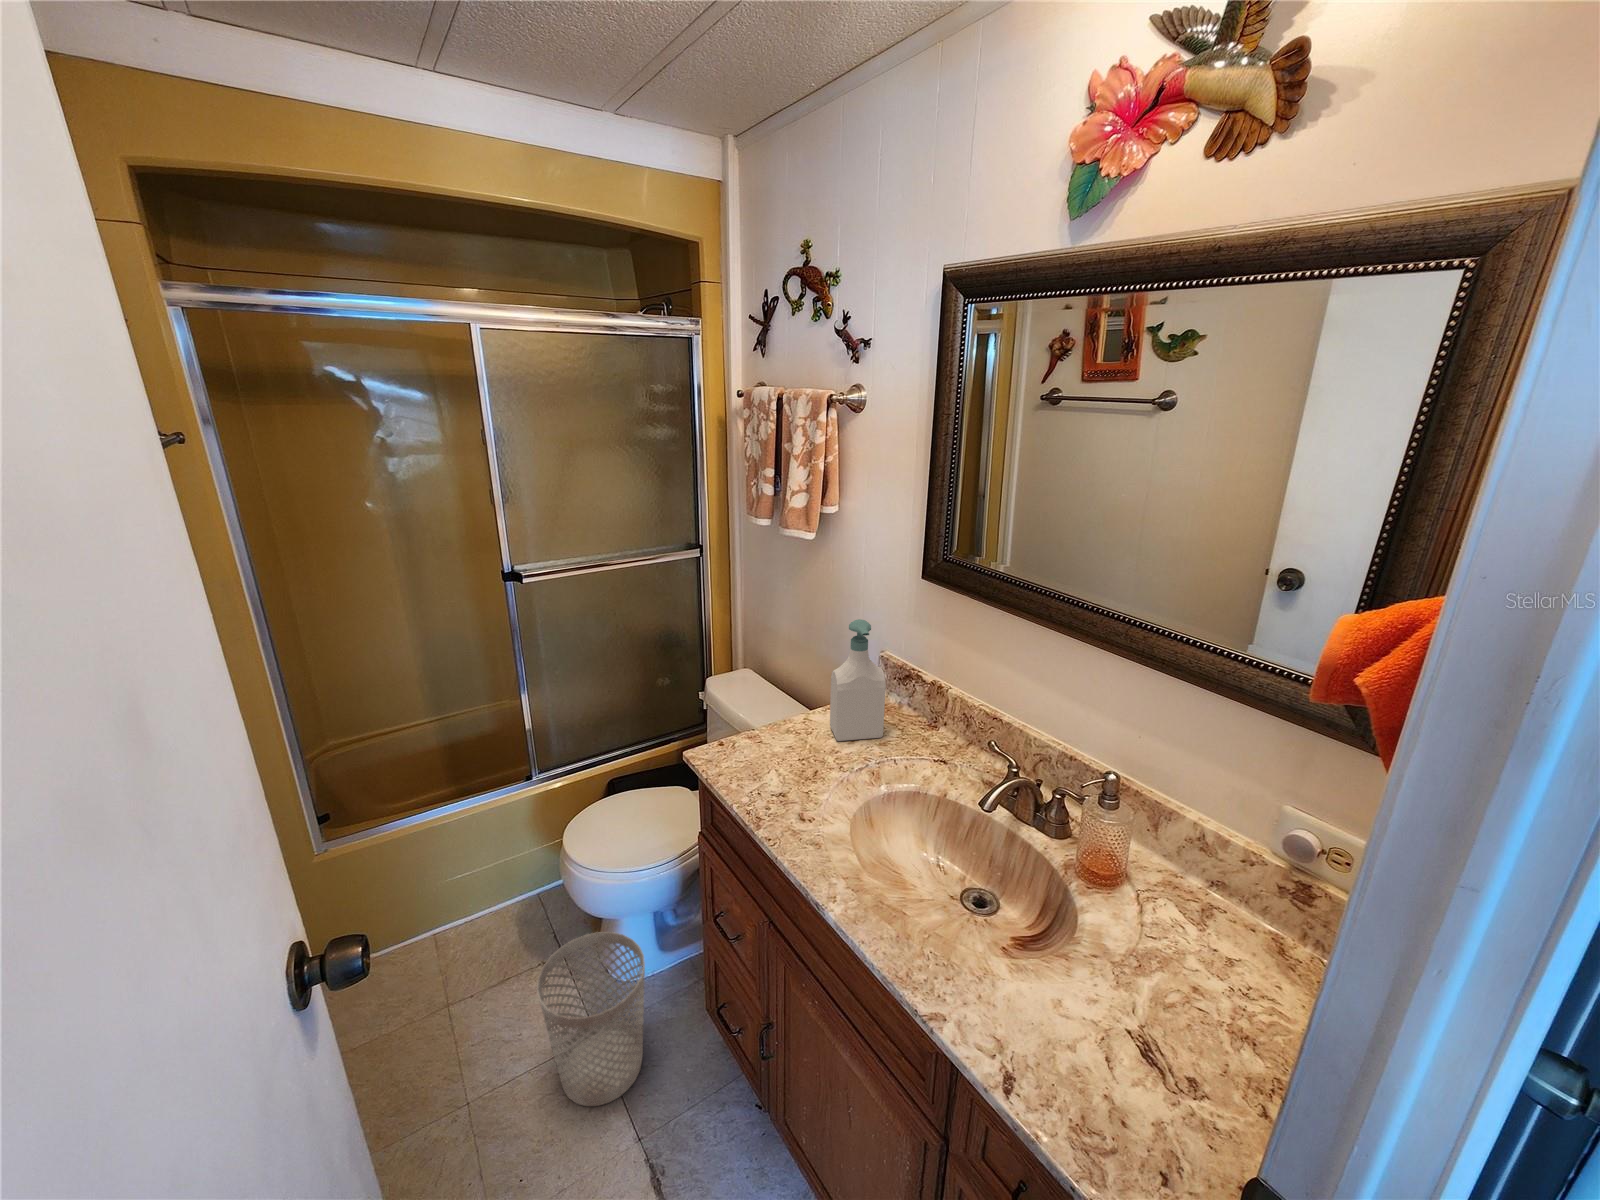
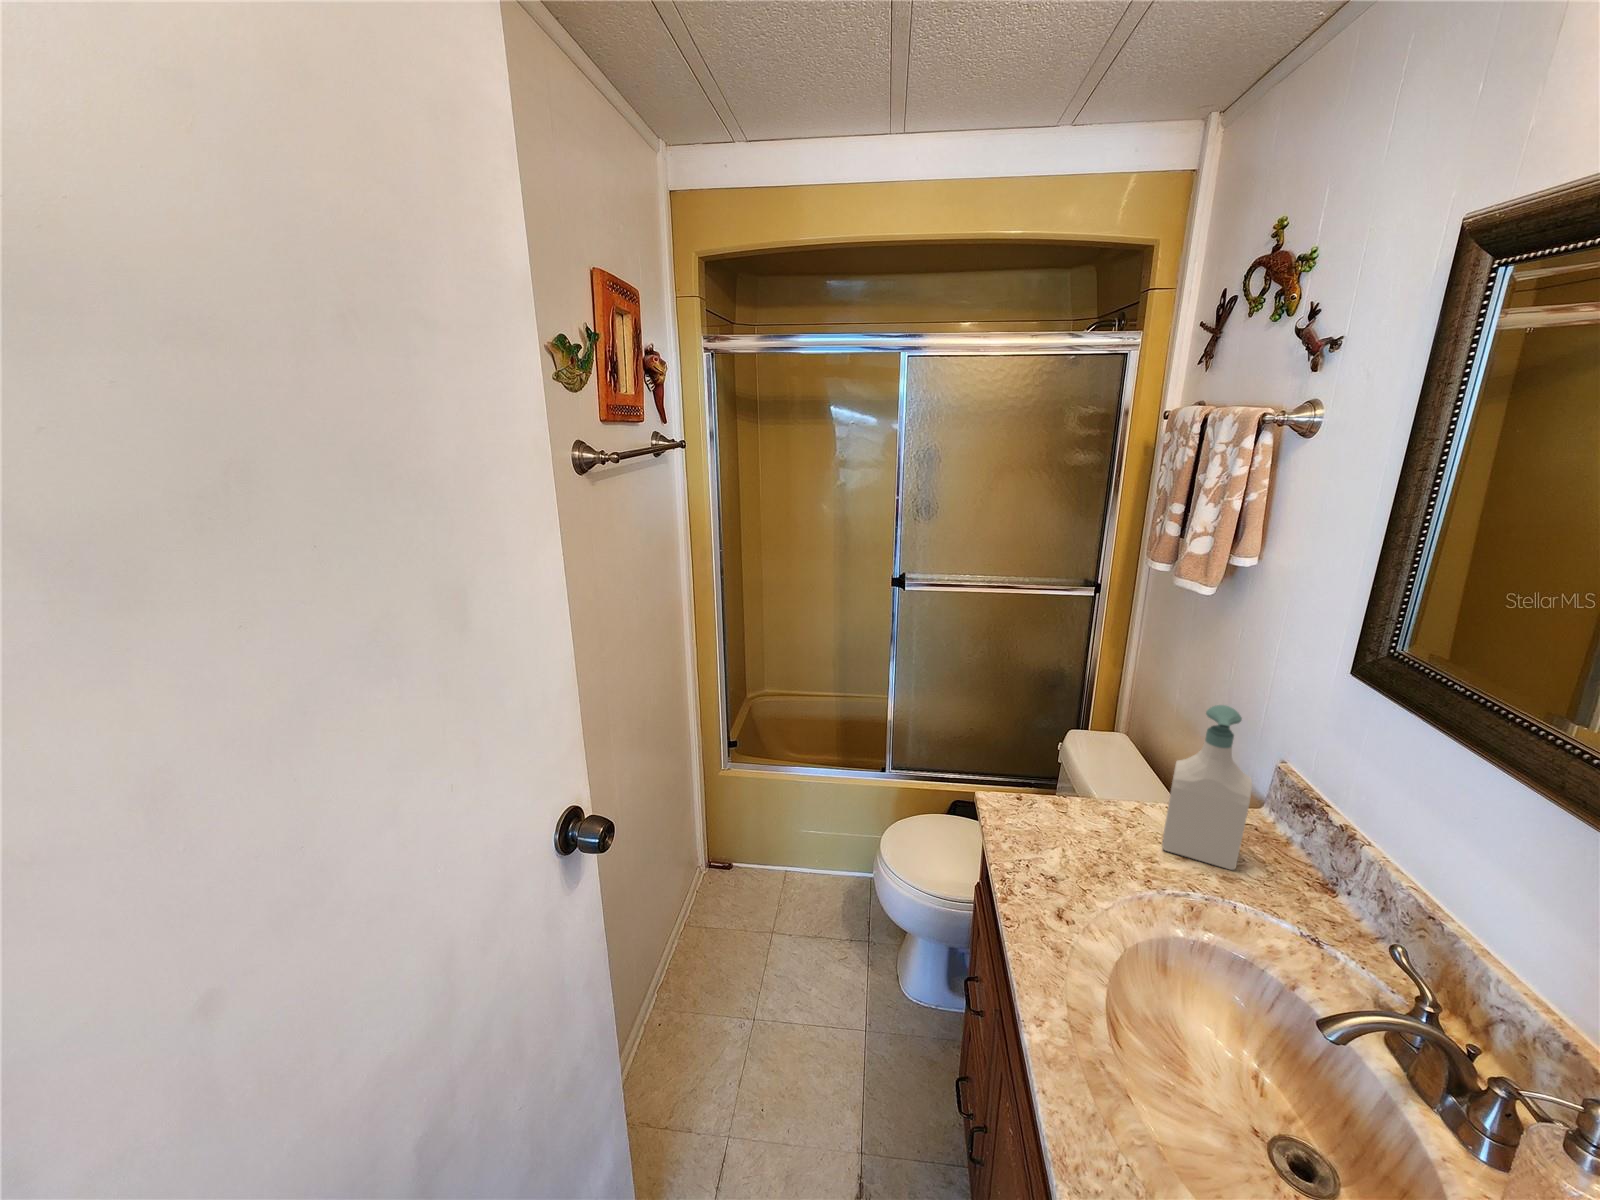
wastebasket: present [537,932,645,1106] -> none [809,932,910,1103]

